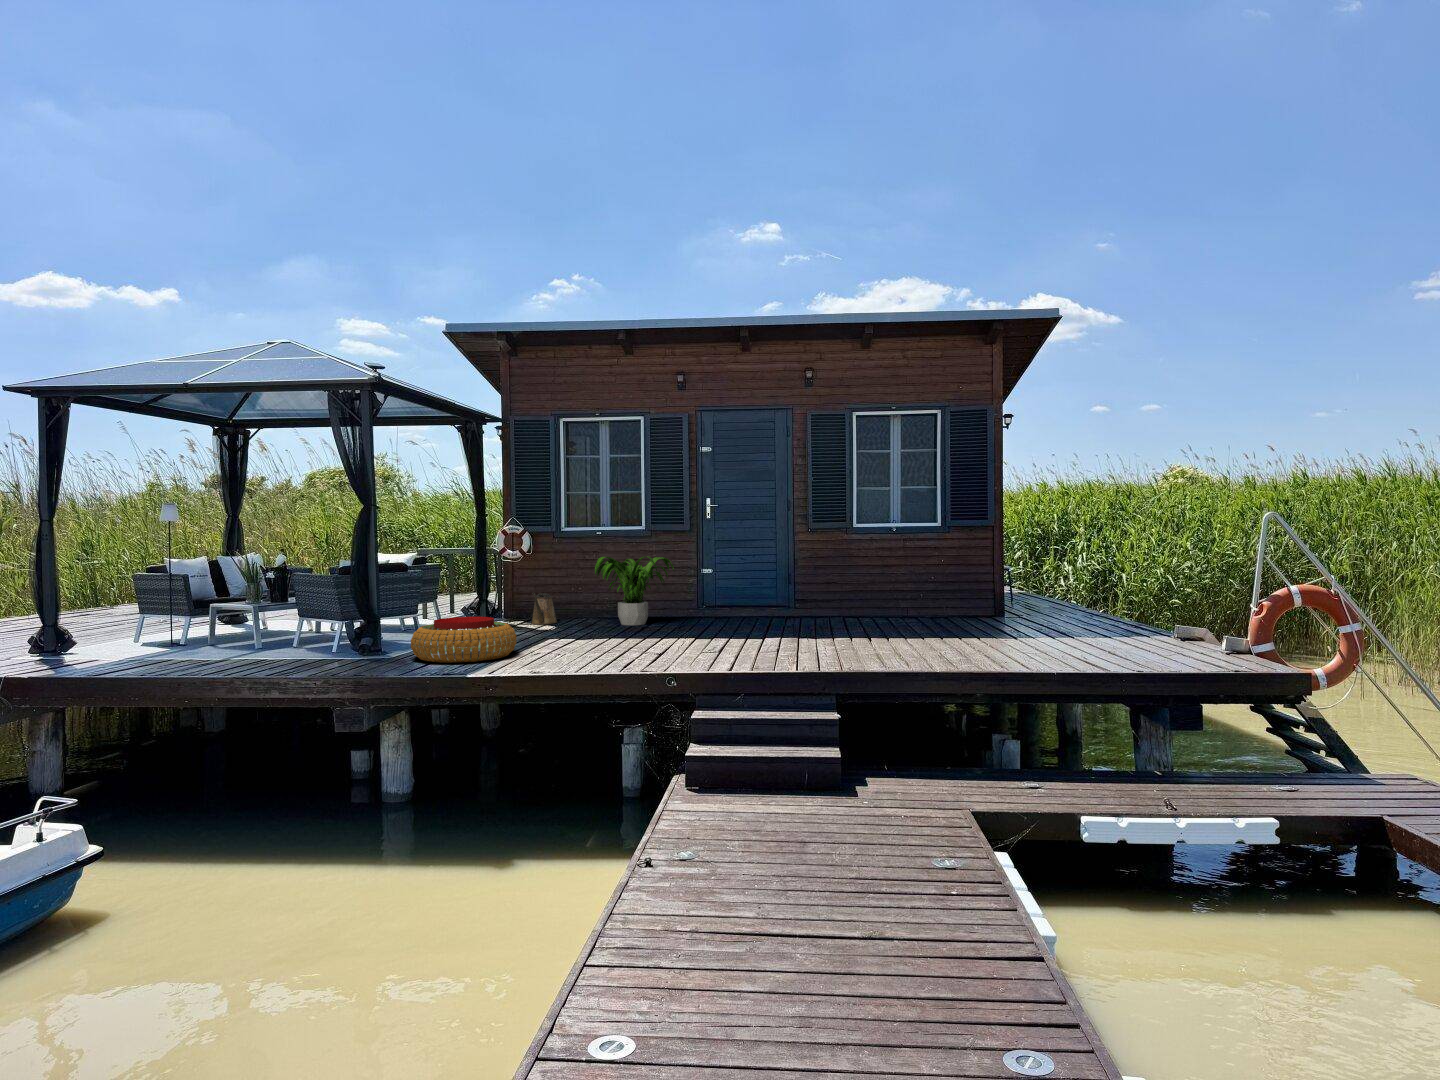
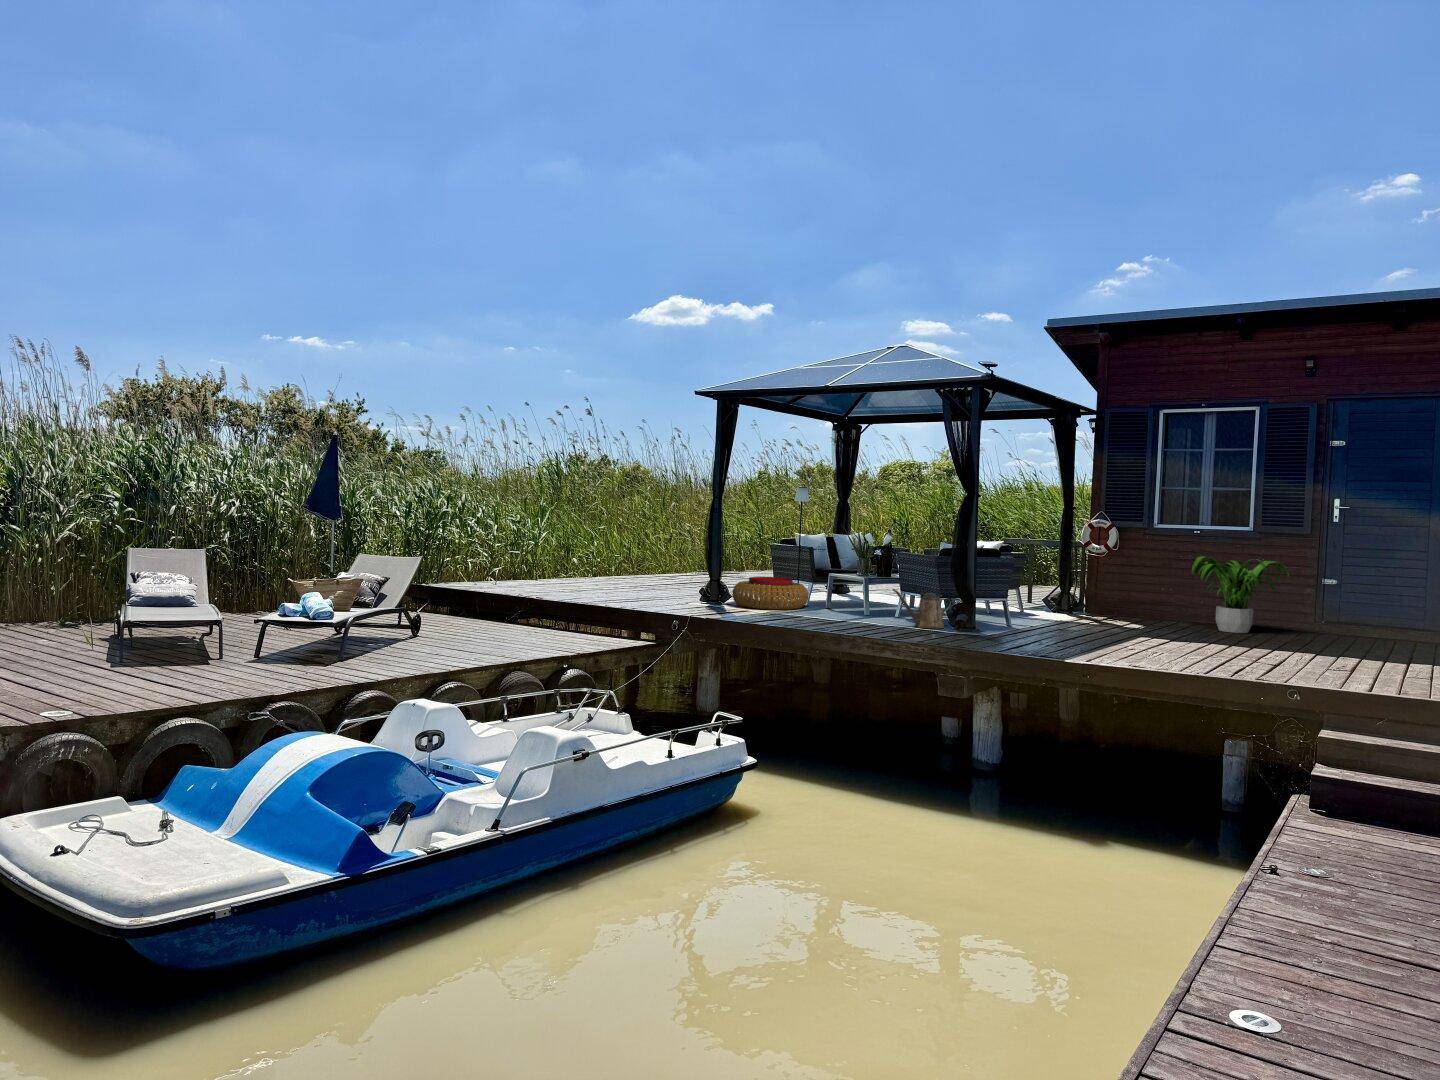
watering can: present [531,593,557,625] -> present [892,589,951,628]
pouf: present [411,617,517,663] -> present [732,577,809,610]

